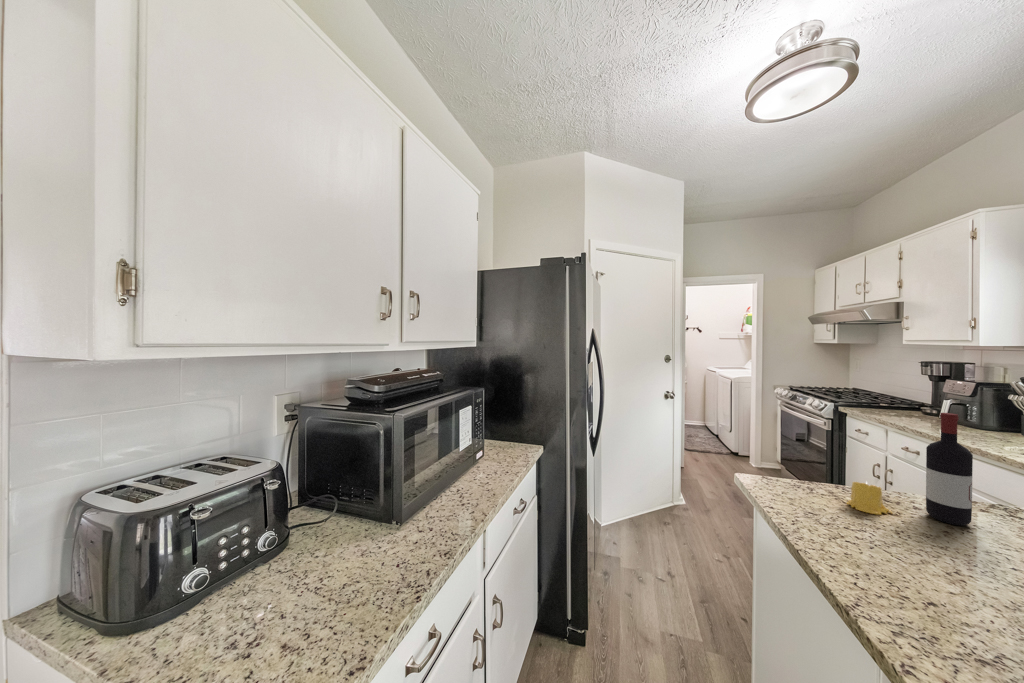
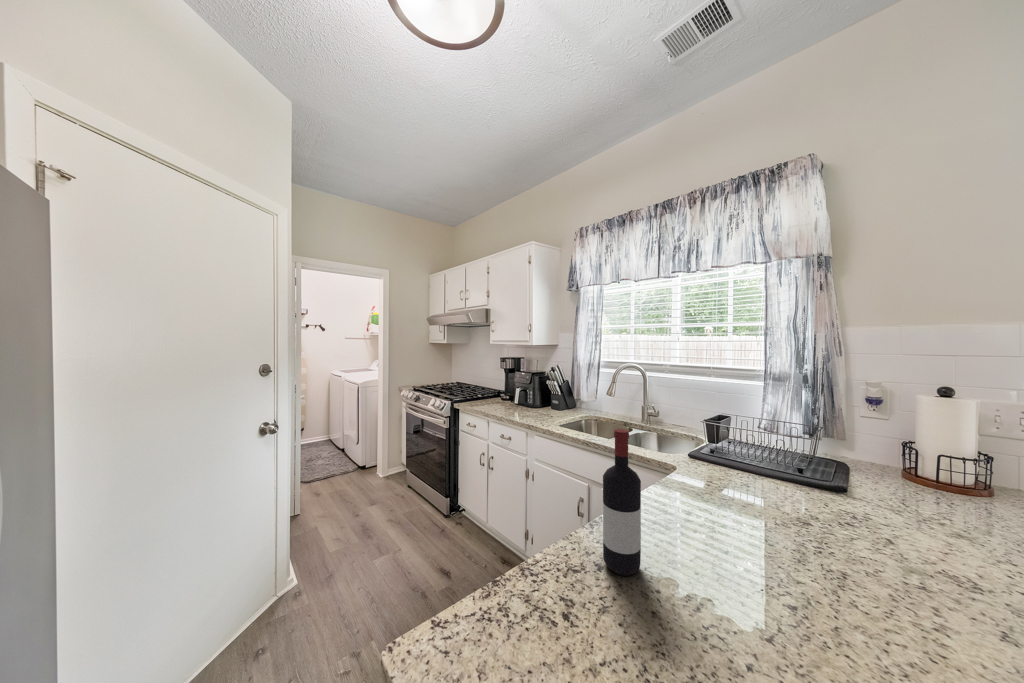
candle: present [847,482,892,515] -> none [544,557,591,622]

